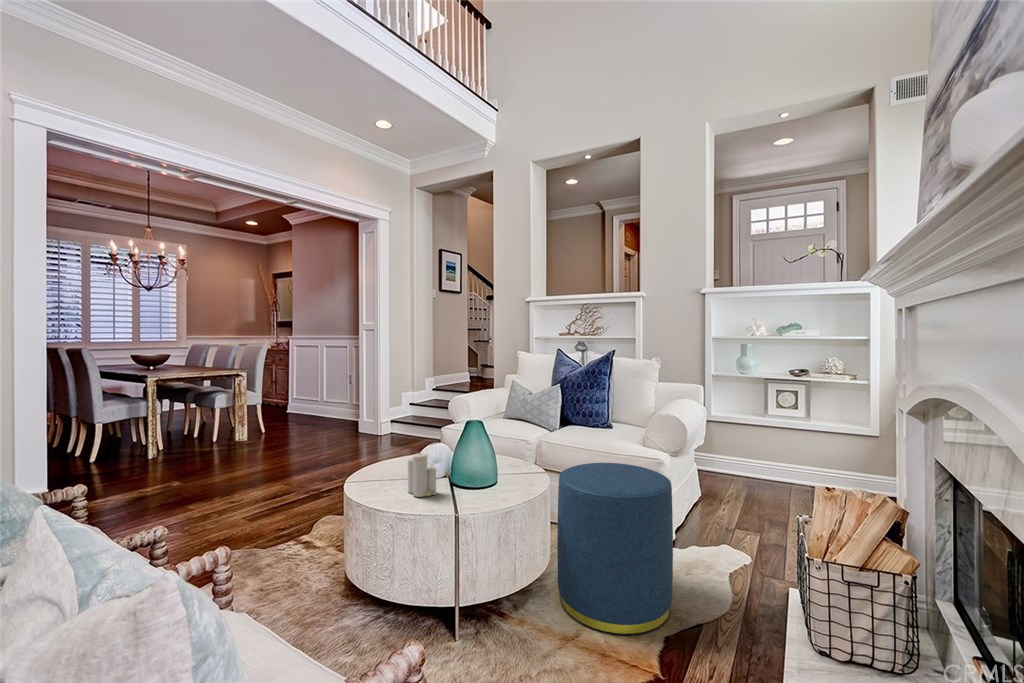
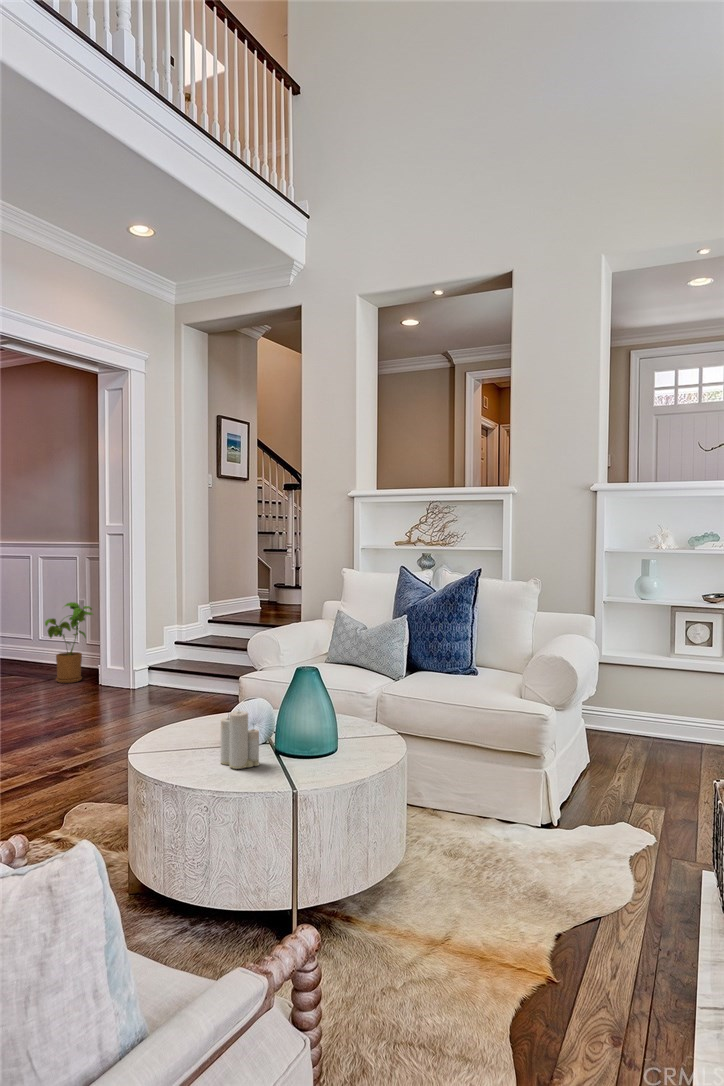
house plant: none [325,376,357,430] -> present [45,602,93,683]
ottoman: present [557,463,673,635] -> none [417,721,562,935]

